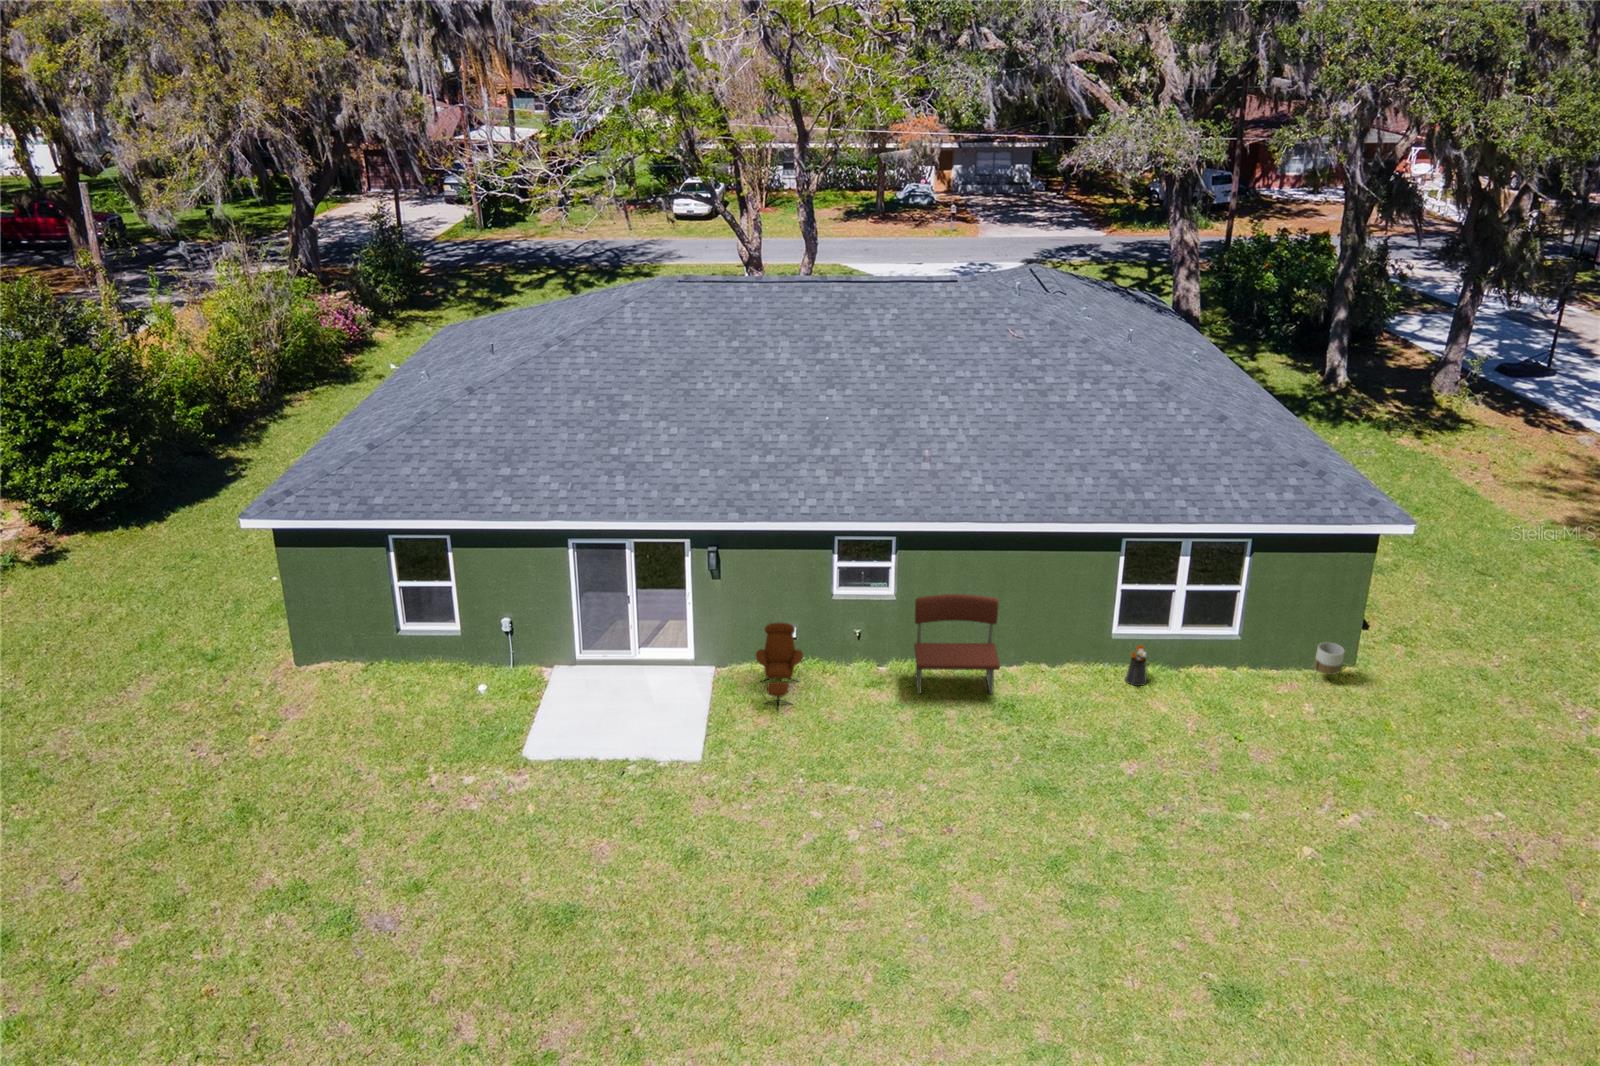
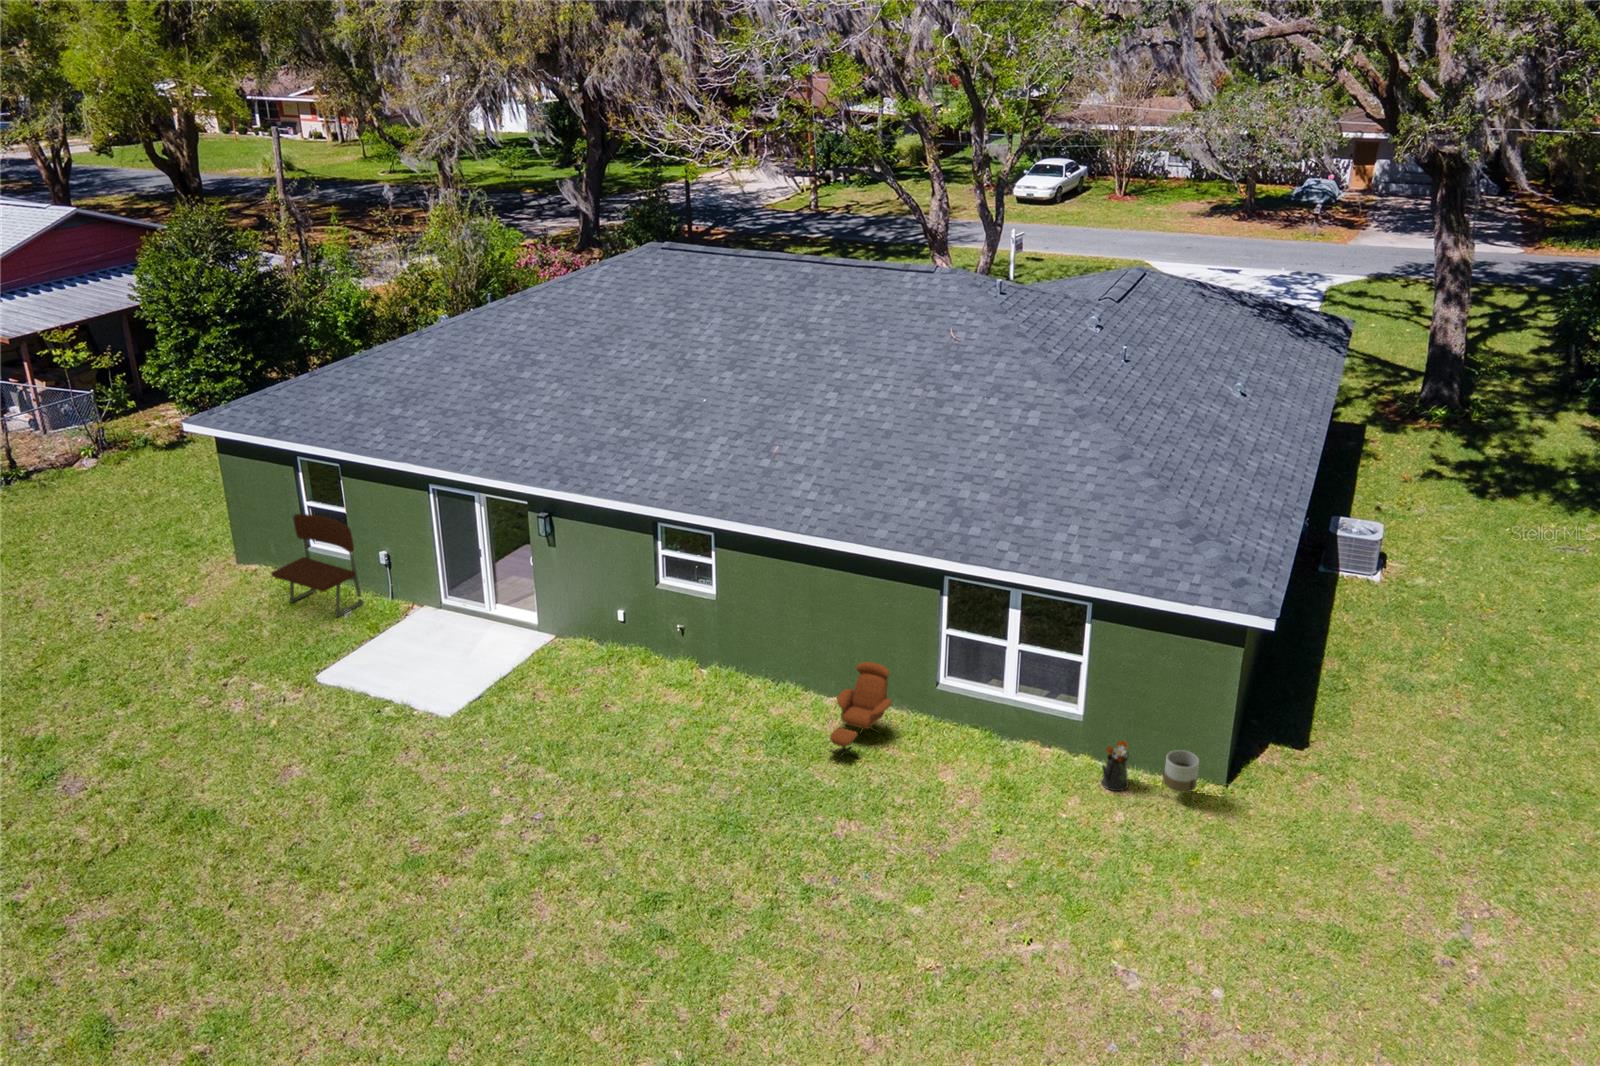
bench: present [914,594,1000,694] -> present [271,514,363,617]
lounge chair: present [756,623,803,708] -> present [830,662,892,760]
watering can: present [1125,645,1147,686] -> present [1101,741,1129,791]

